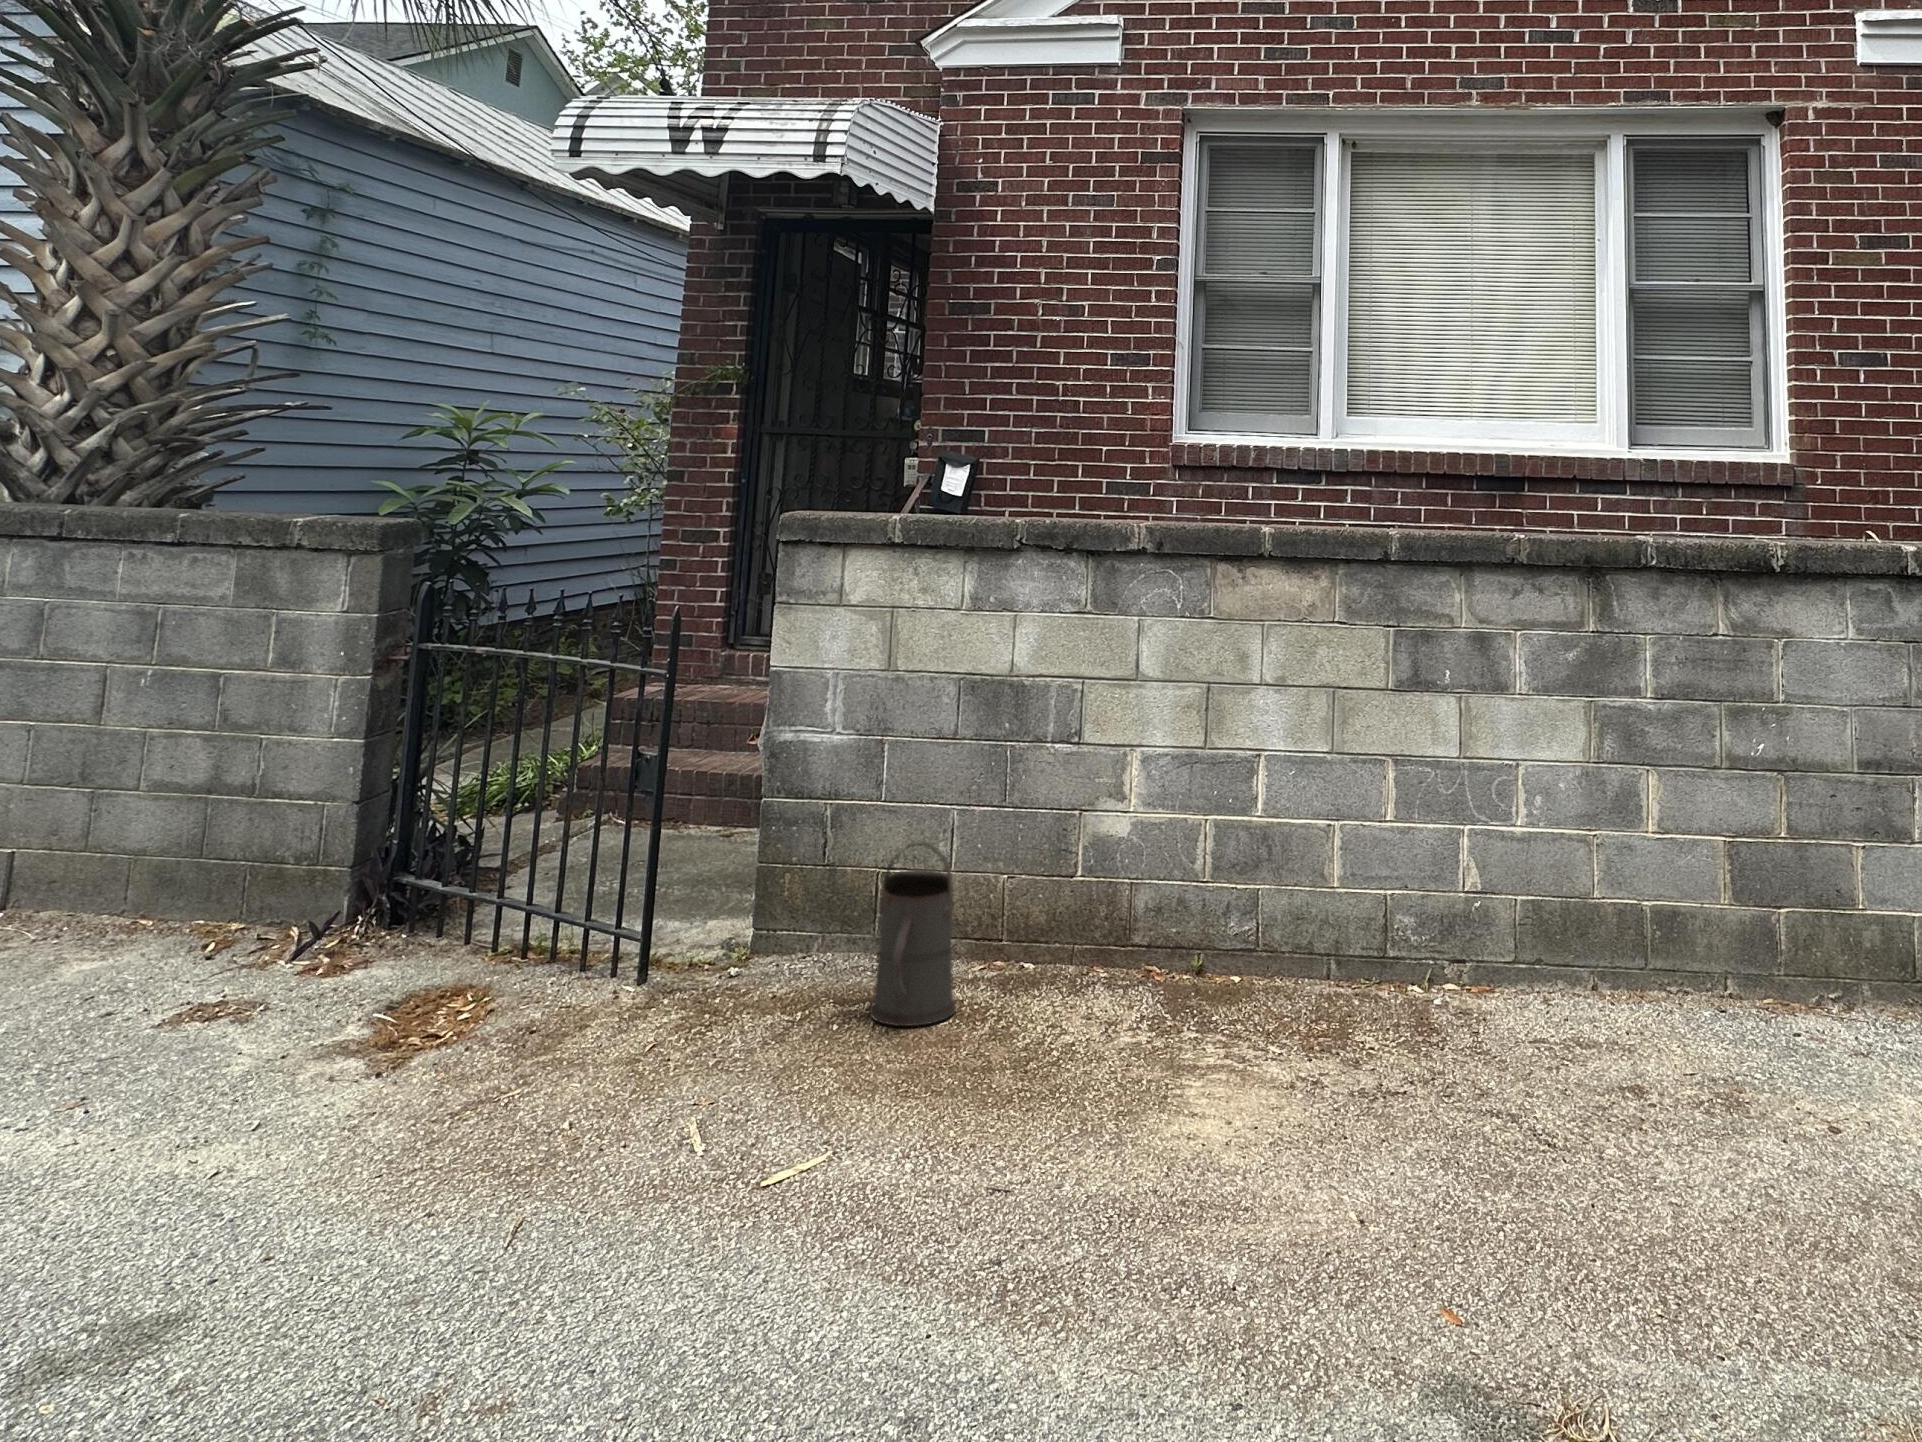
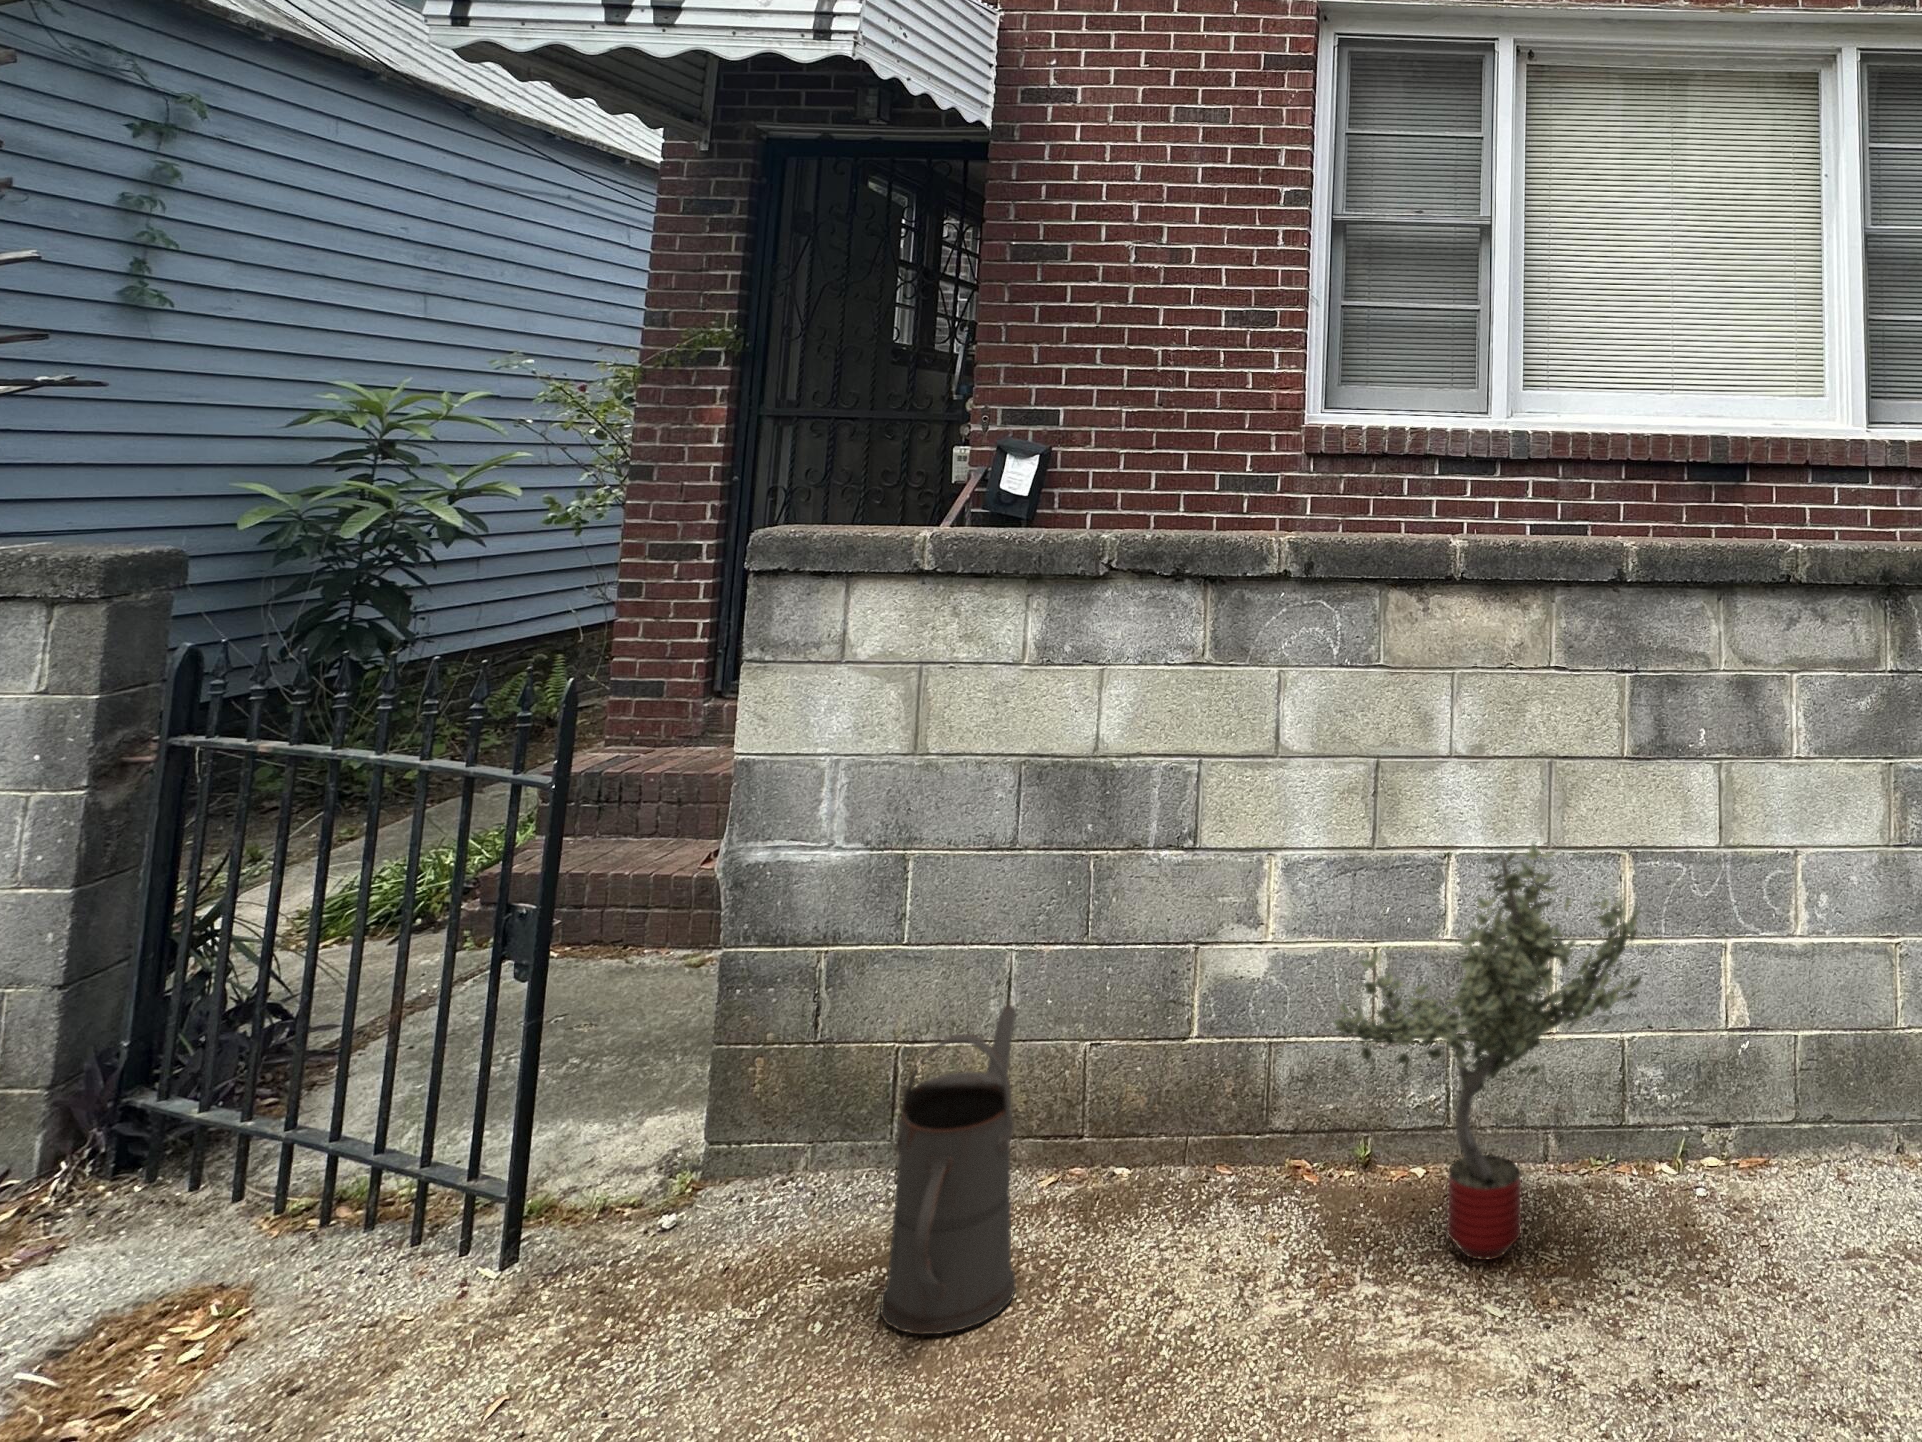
potted tree: none [1164,733,1379,1012] -> present [1331,843,1641,1260]

